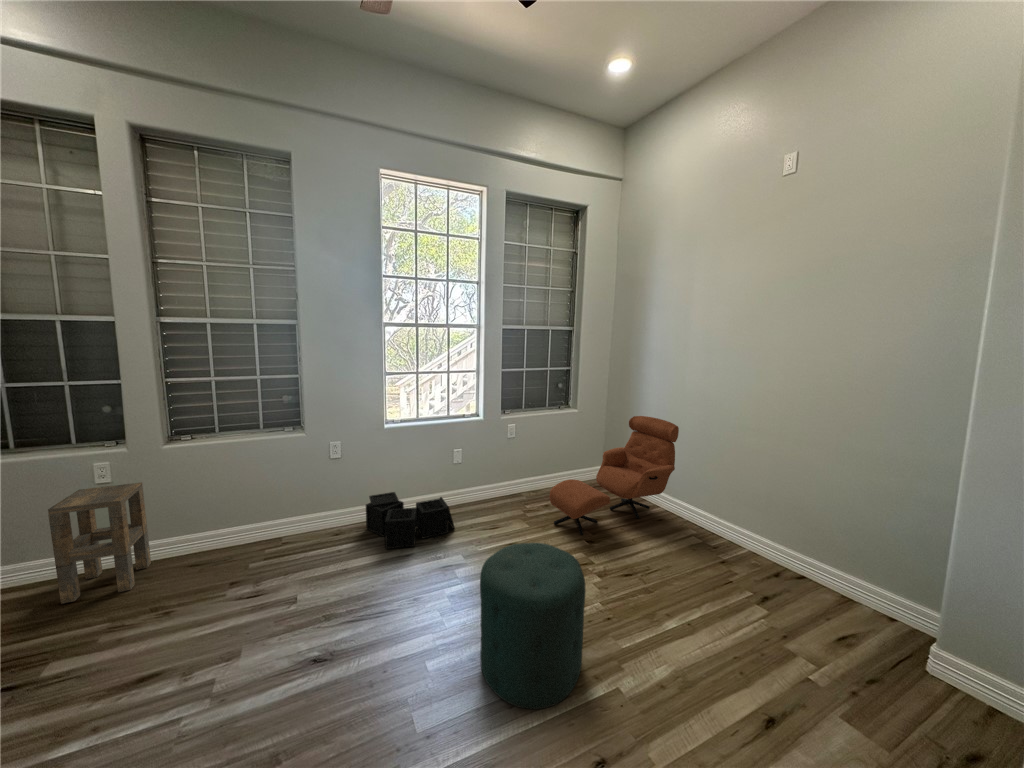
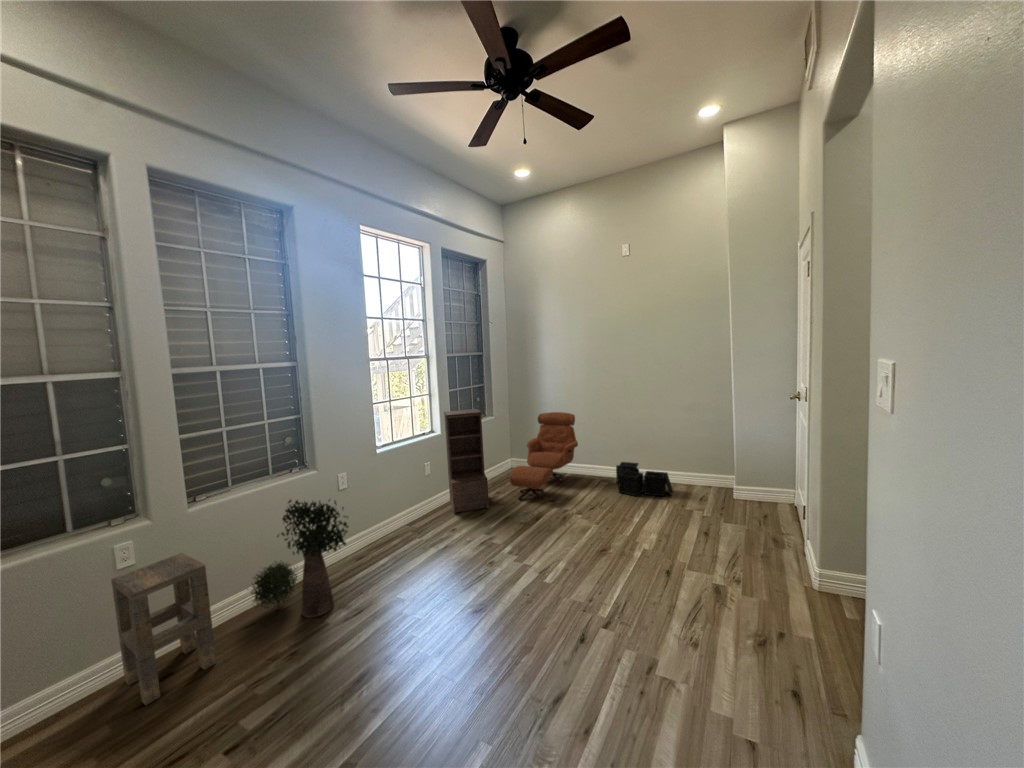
bookshelf: none [468,393,526,523] -> present [444,409,489,513]
potted plant: none [194,458,281,582] -> present [251,500,348,618]
storage bin: present [366,492,455,549] -> present [616,462,672,496]
ottoman: present [480,543,586,709] -> none [558,487,622,574]

